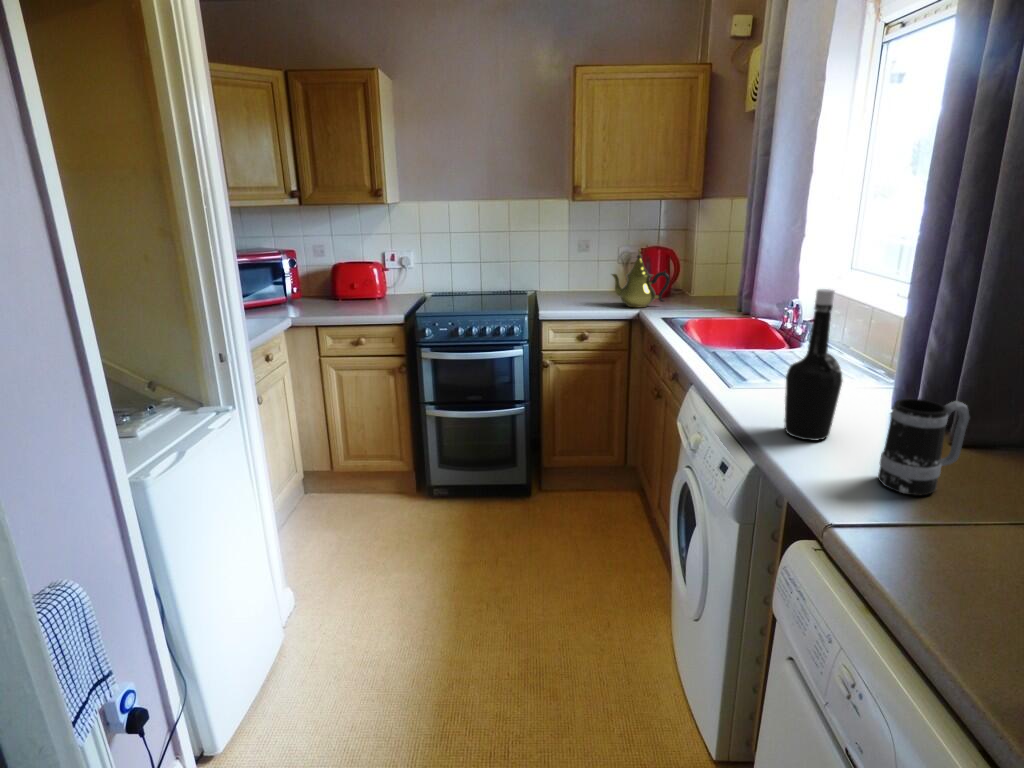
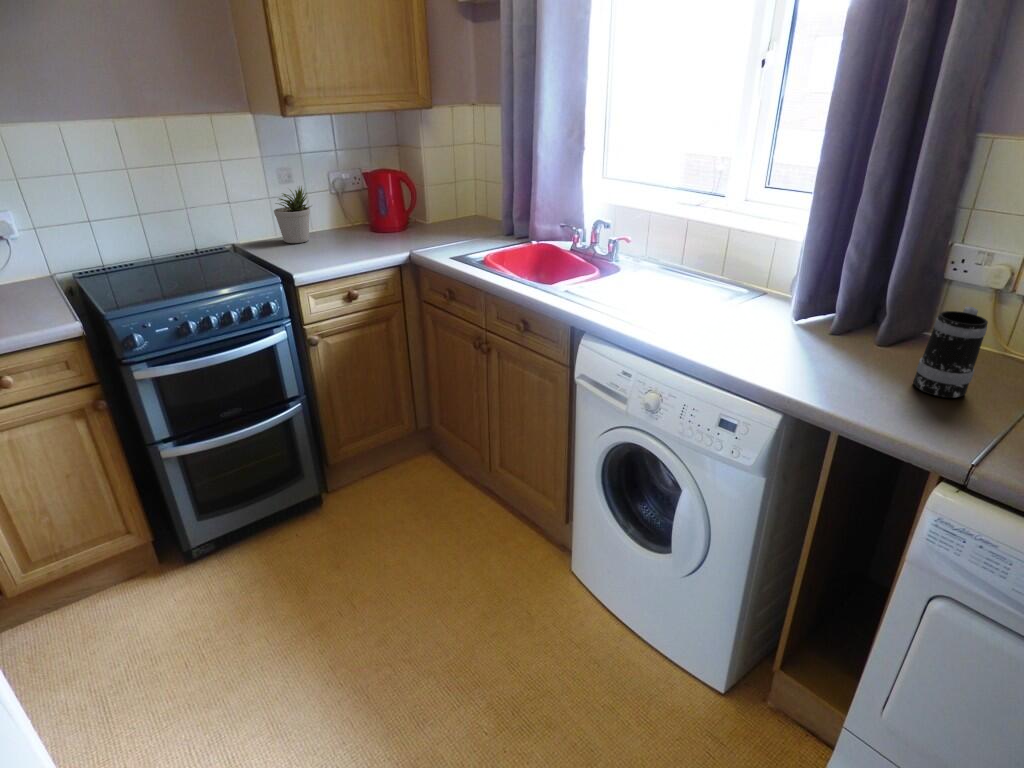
teapot: present [612,250,670,307] -> none [353,178,423,249]
potted plant: none [568,252,596,295] -> present [274,187,310,243]
bottle: present [785,289,842,441] -> none [781,216,844,369]

